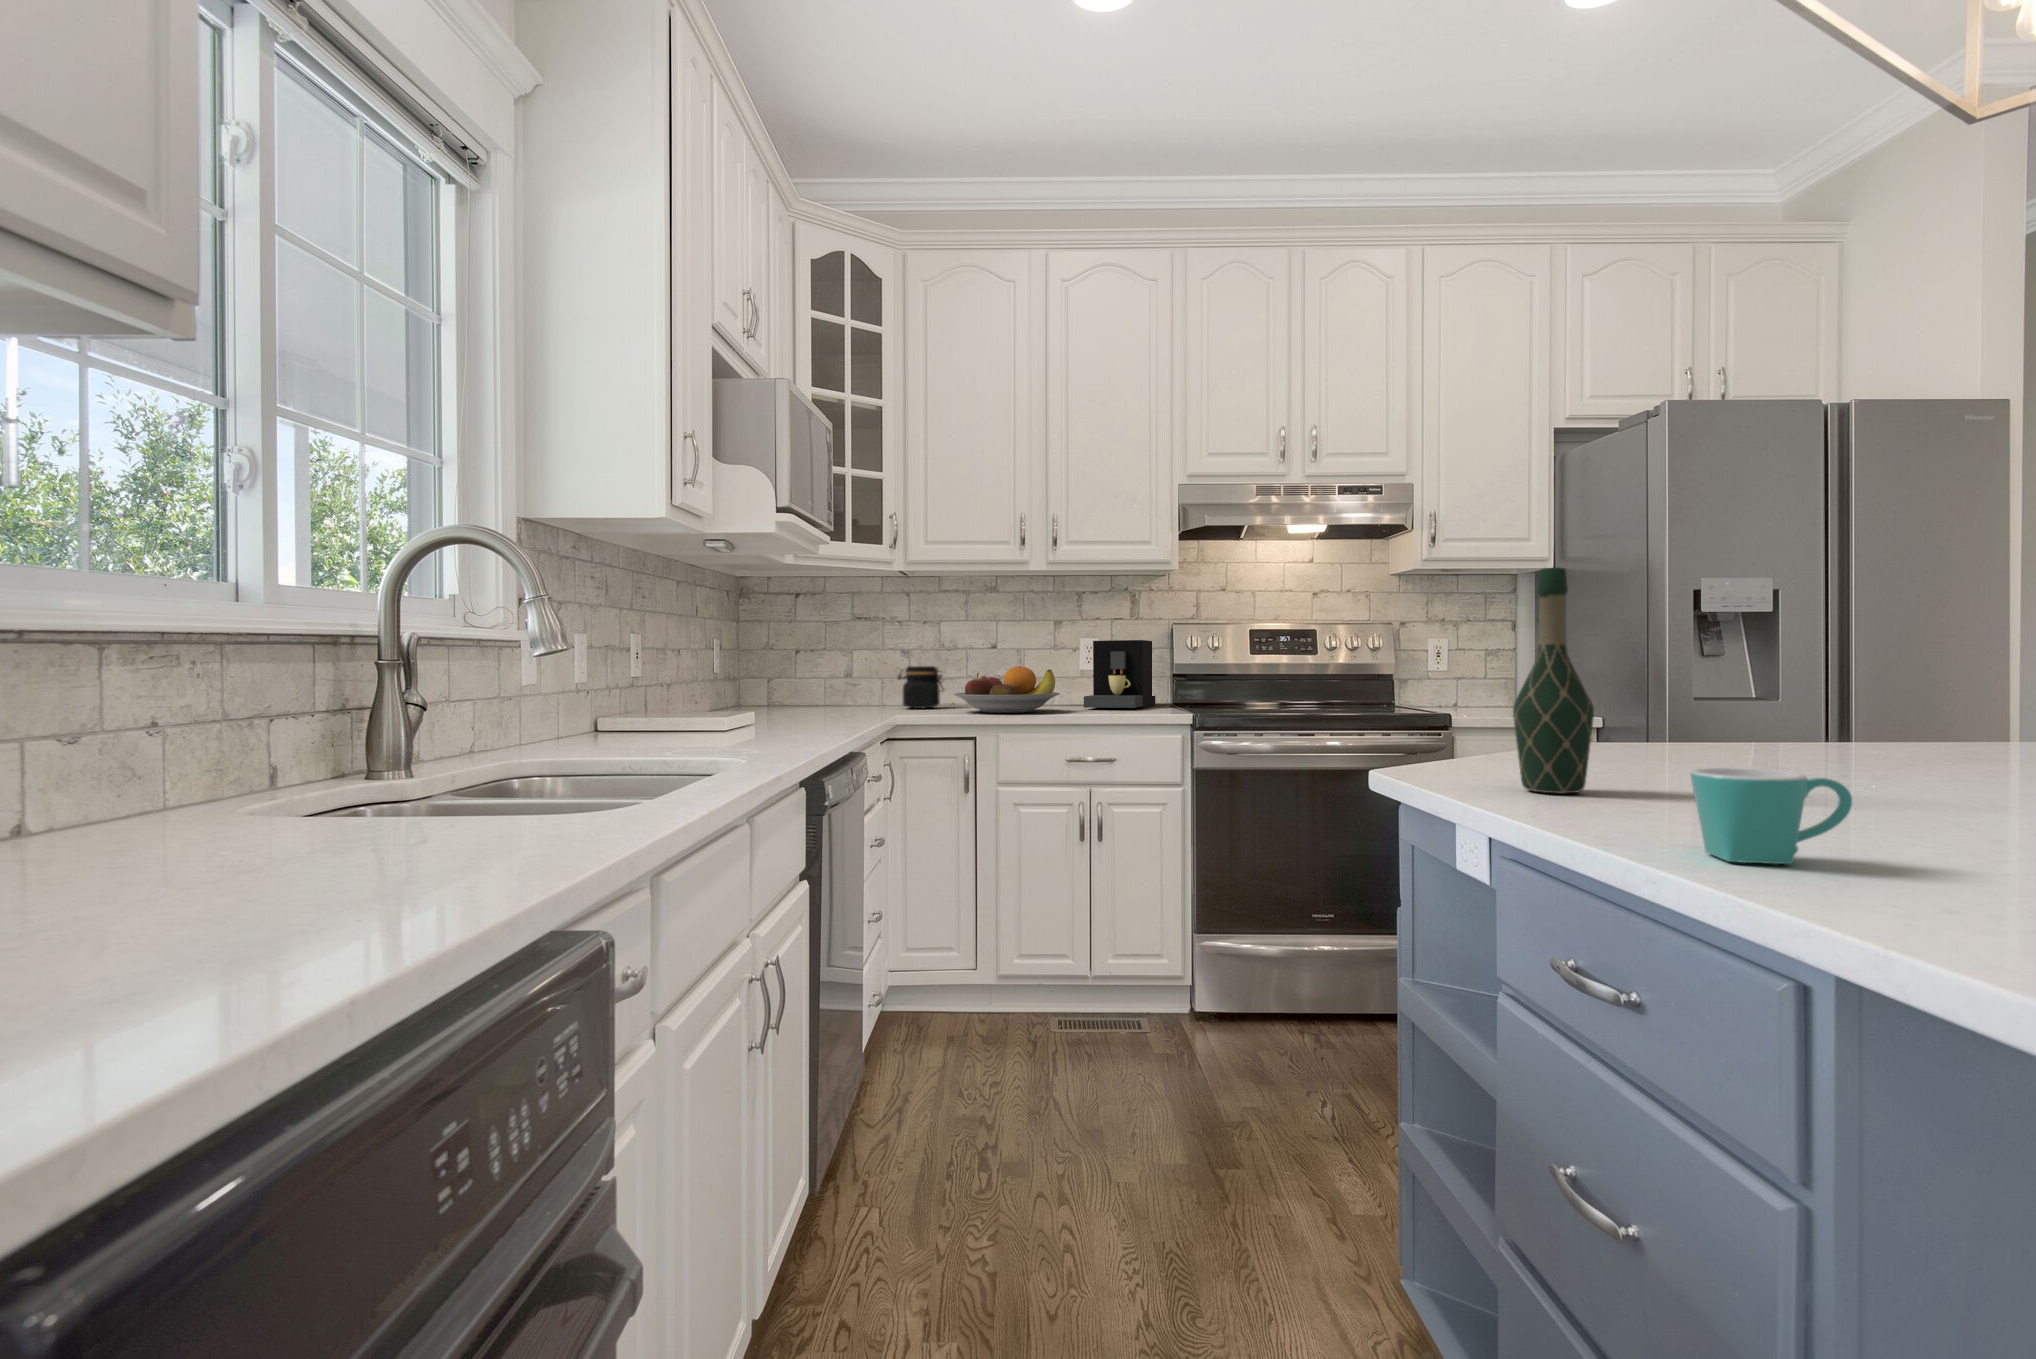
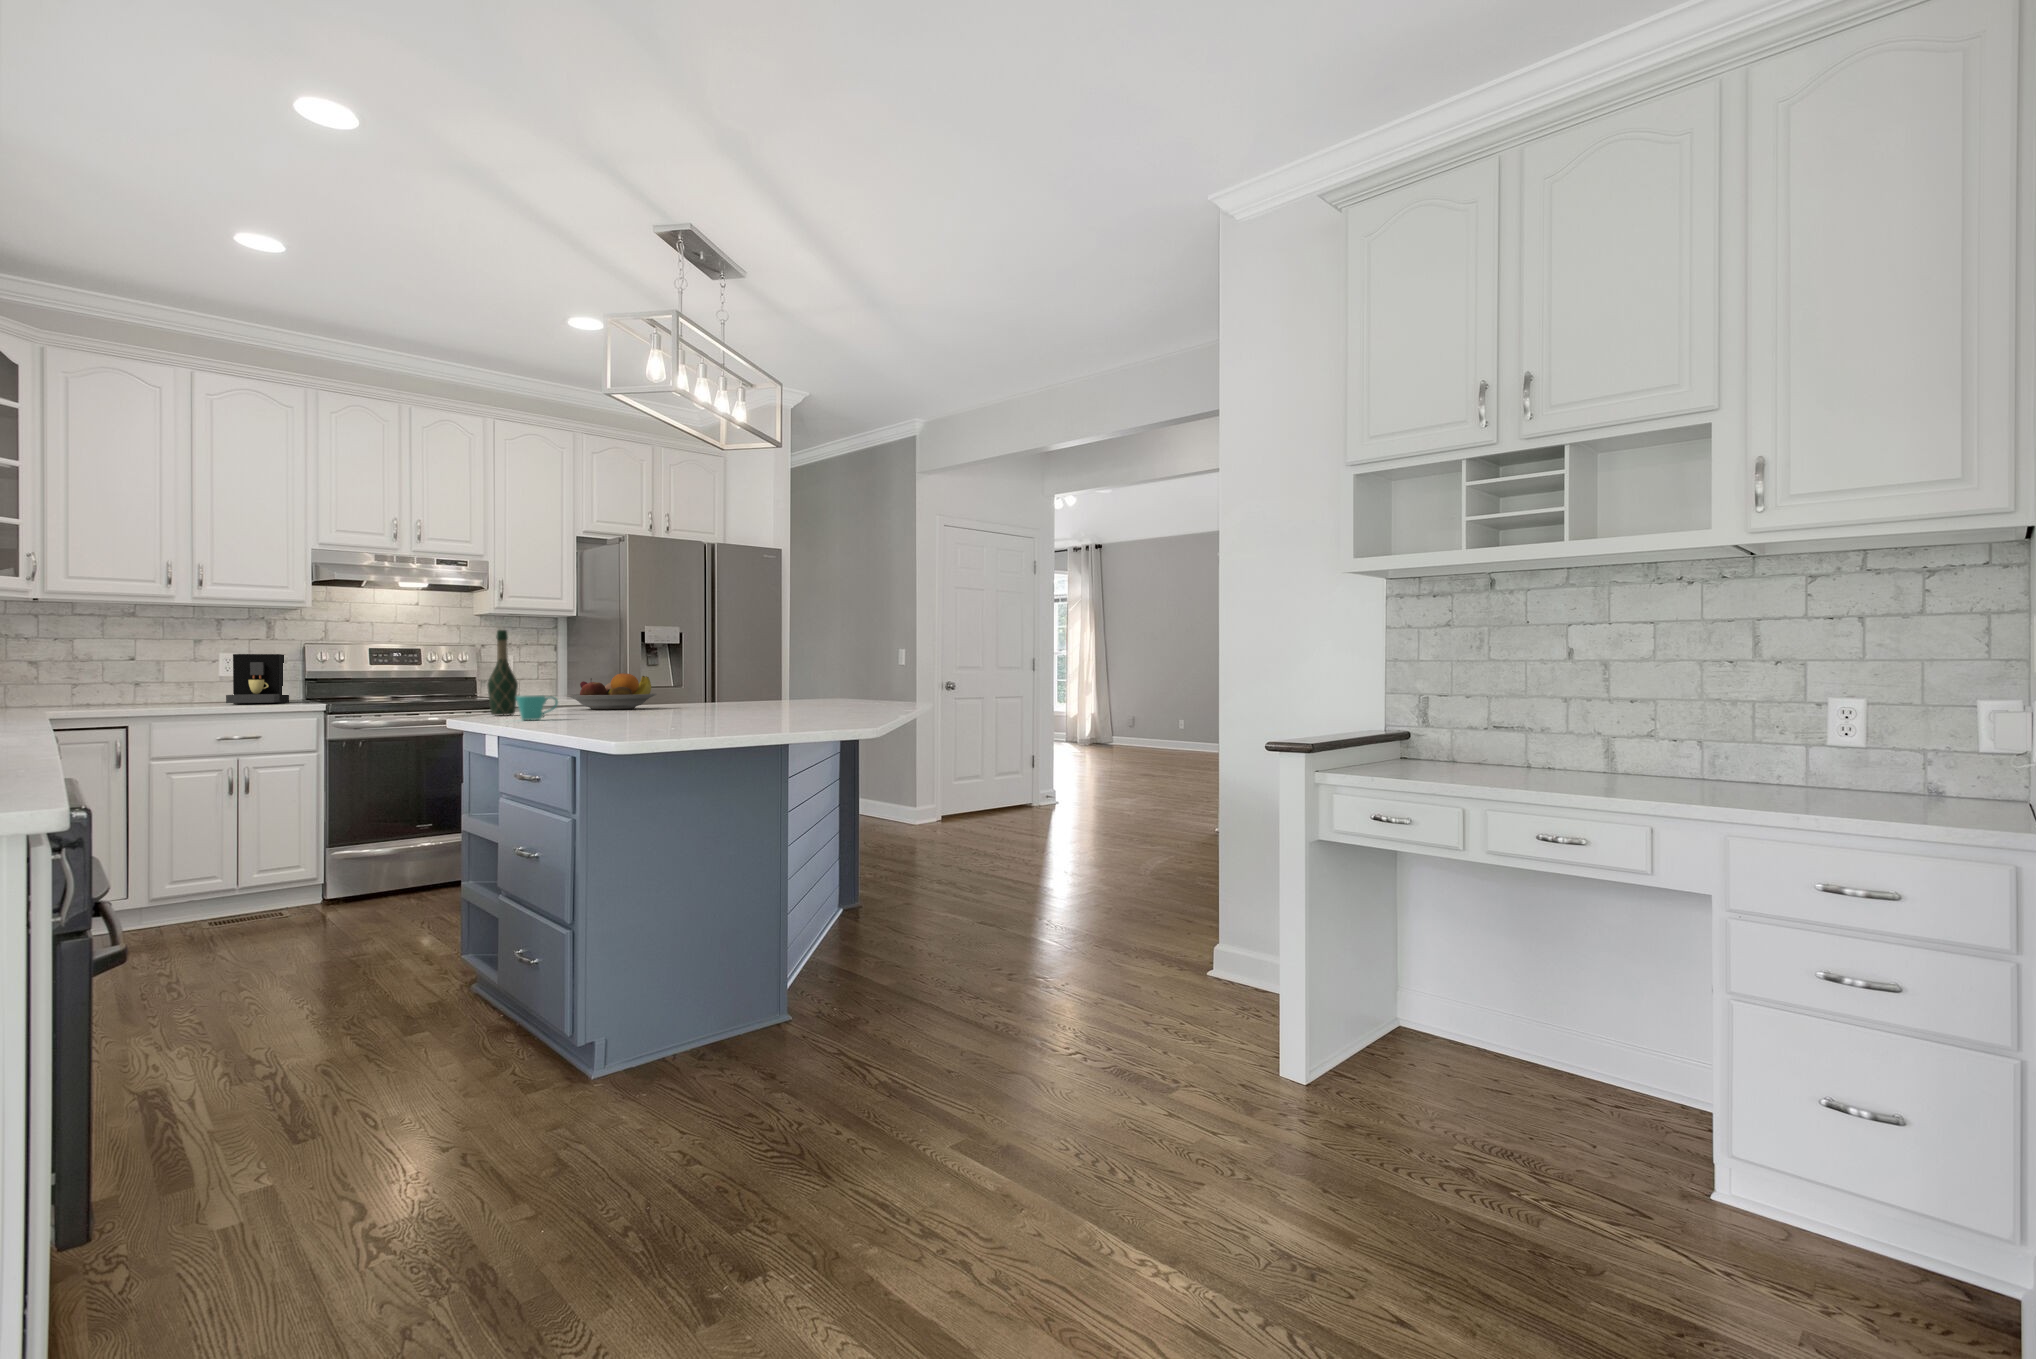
jar: present [898,666,943,708] -> none [23,673,77,708]
fruit bowl: present [954,666,1060,713] -> present [567,673,657,710]

